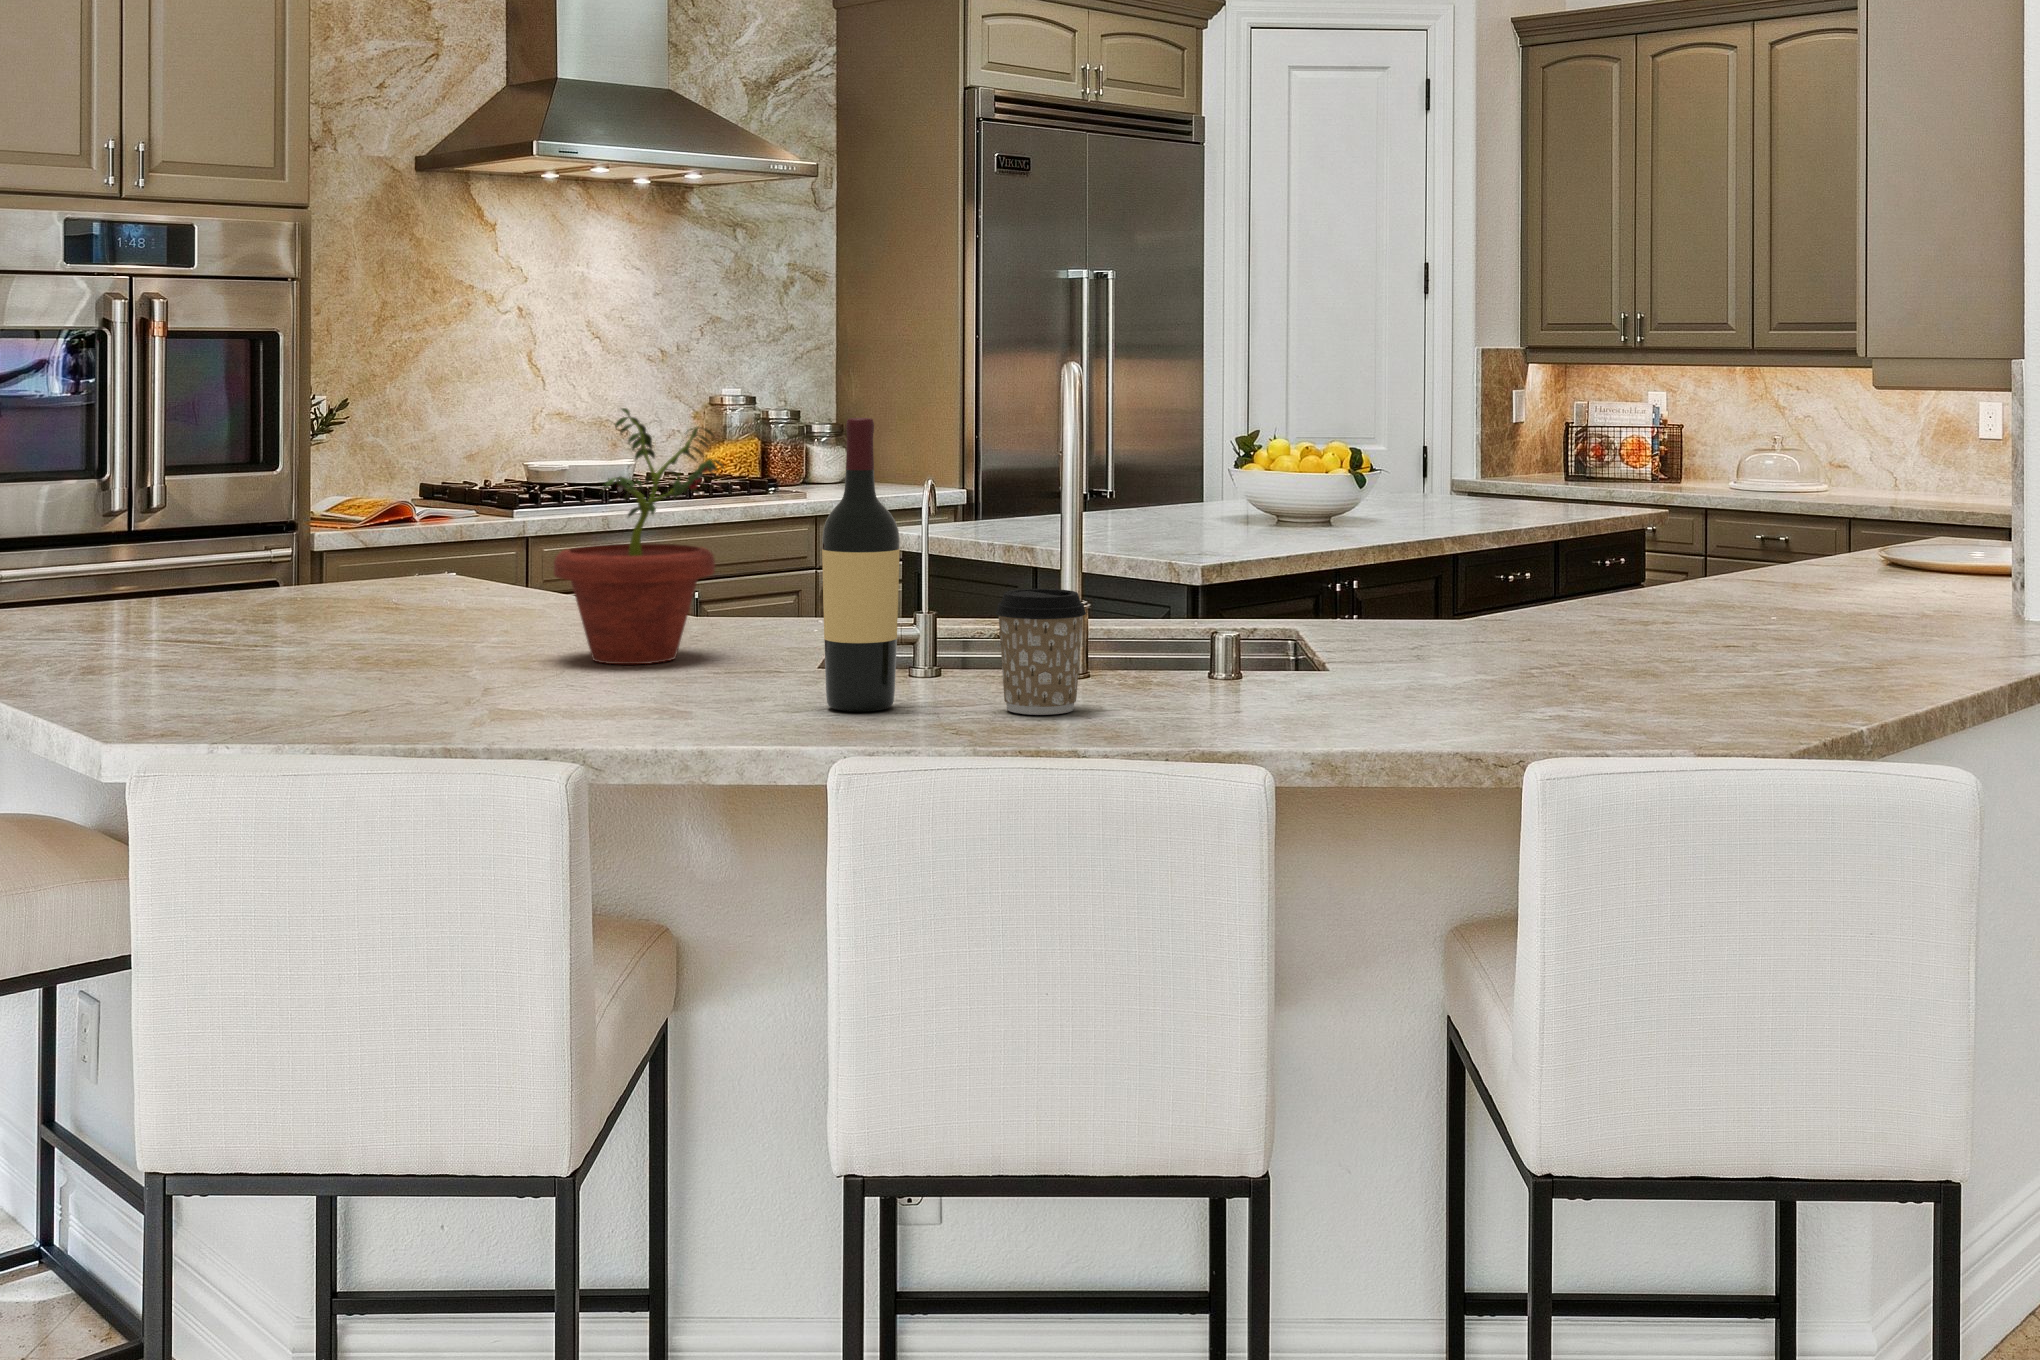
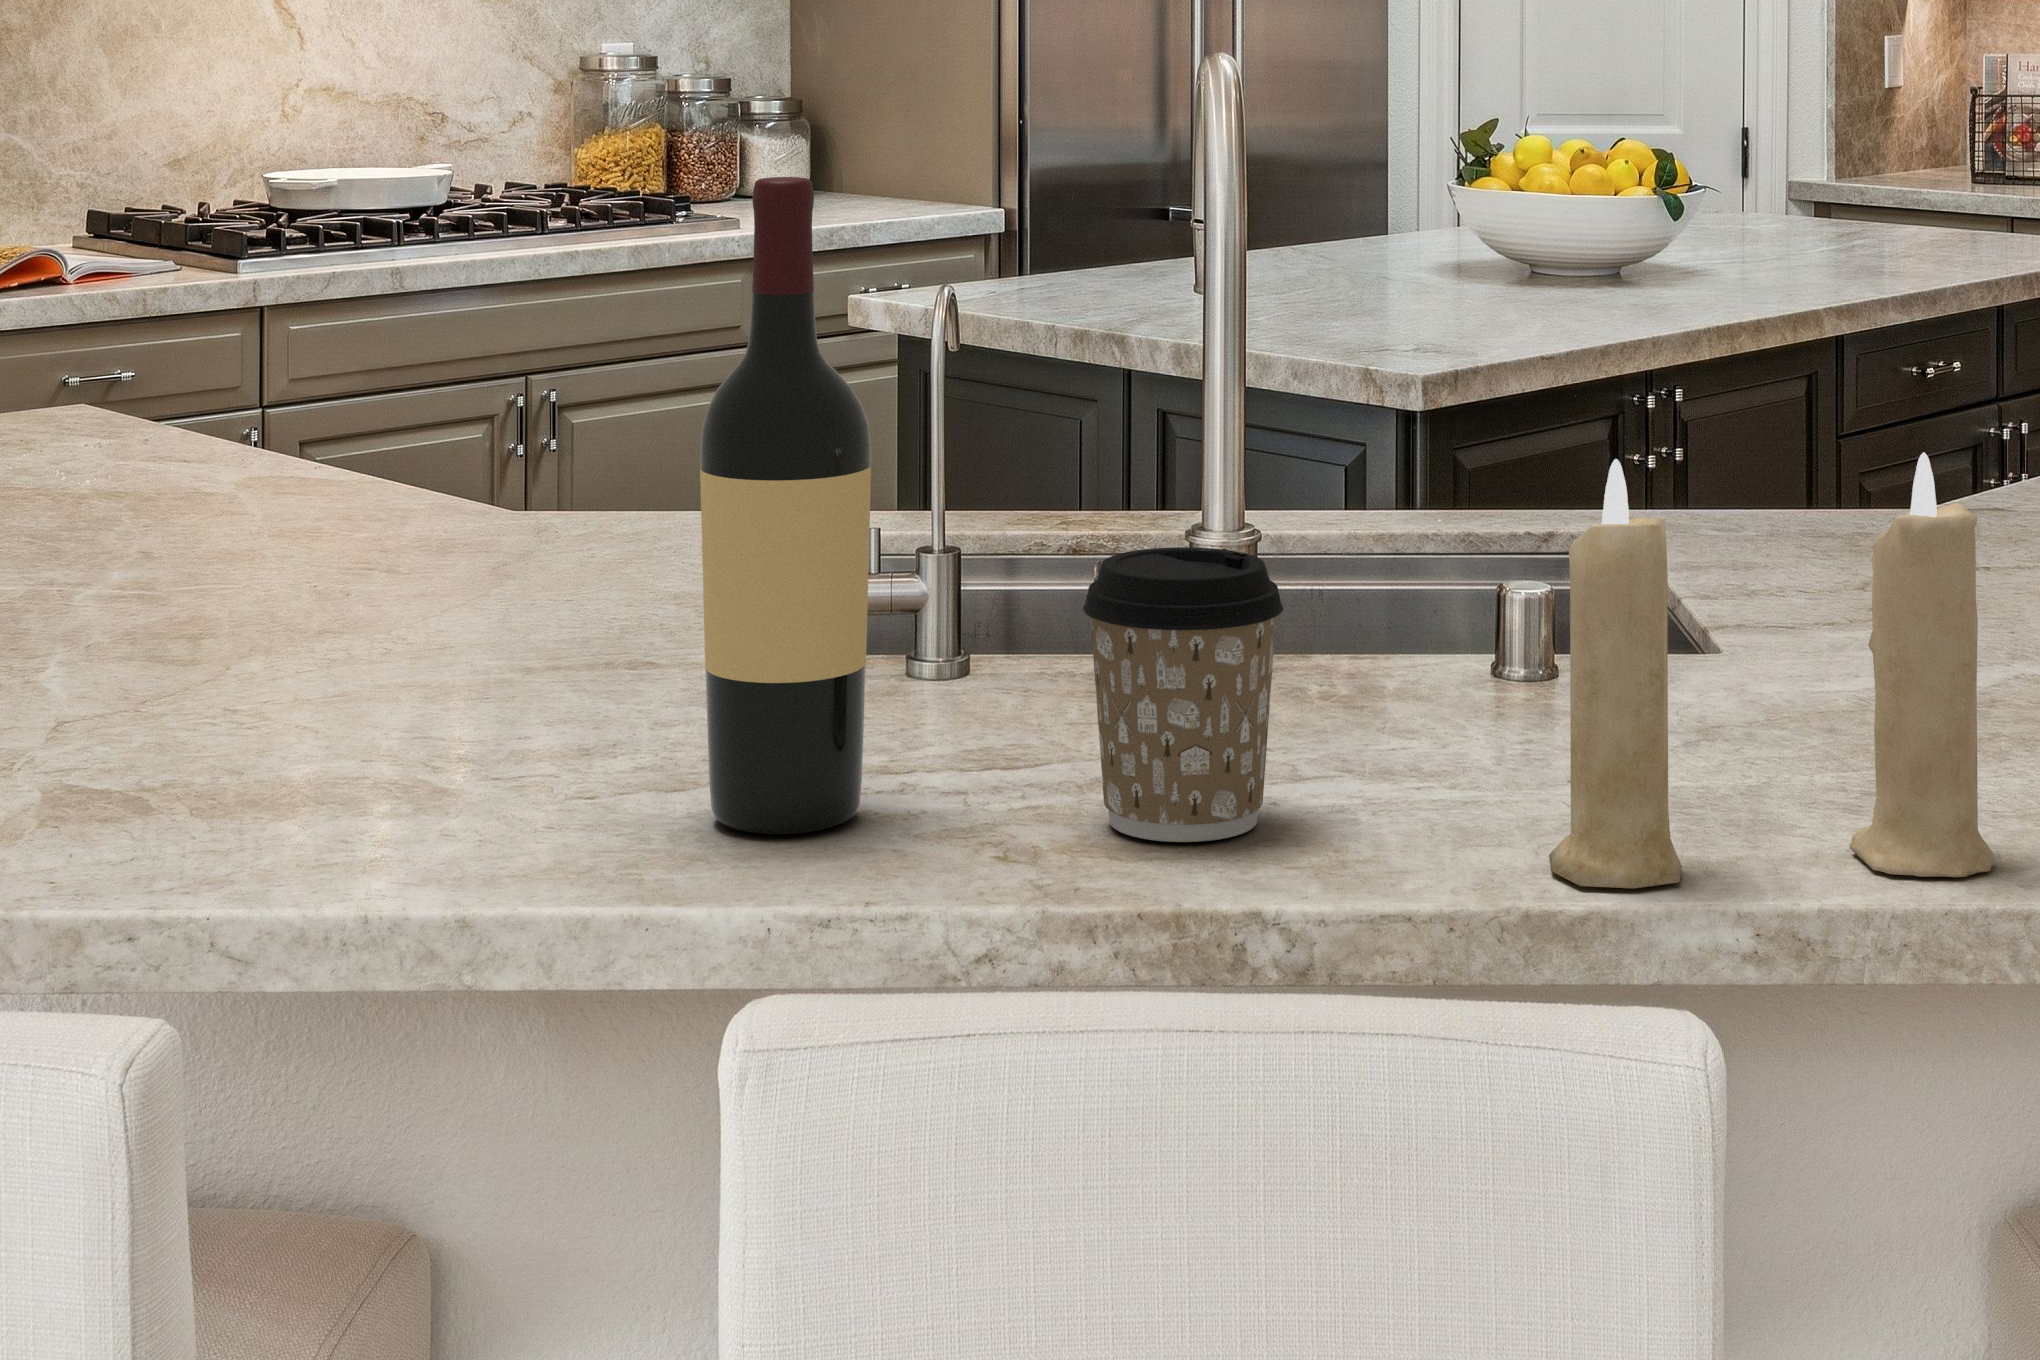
potted plant: present [554,408,724,664] -> none [166,135,520,671]
candle: none [1201,536,1400,728] -> present [1549,453,1994,888]

